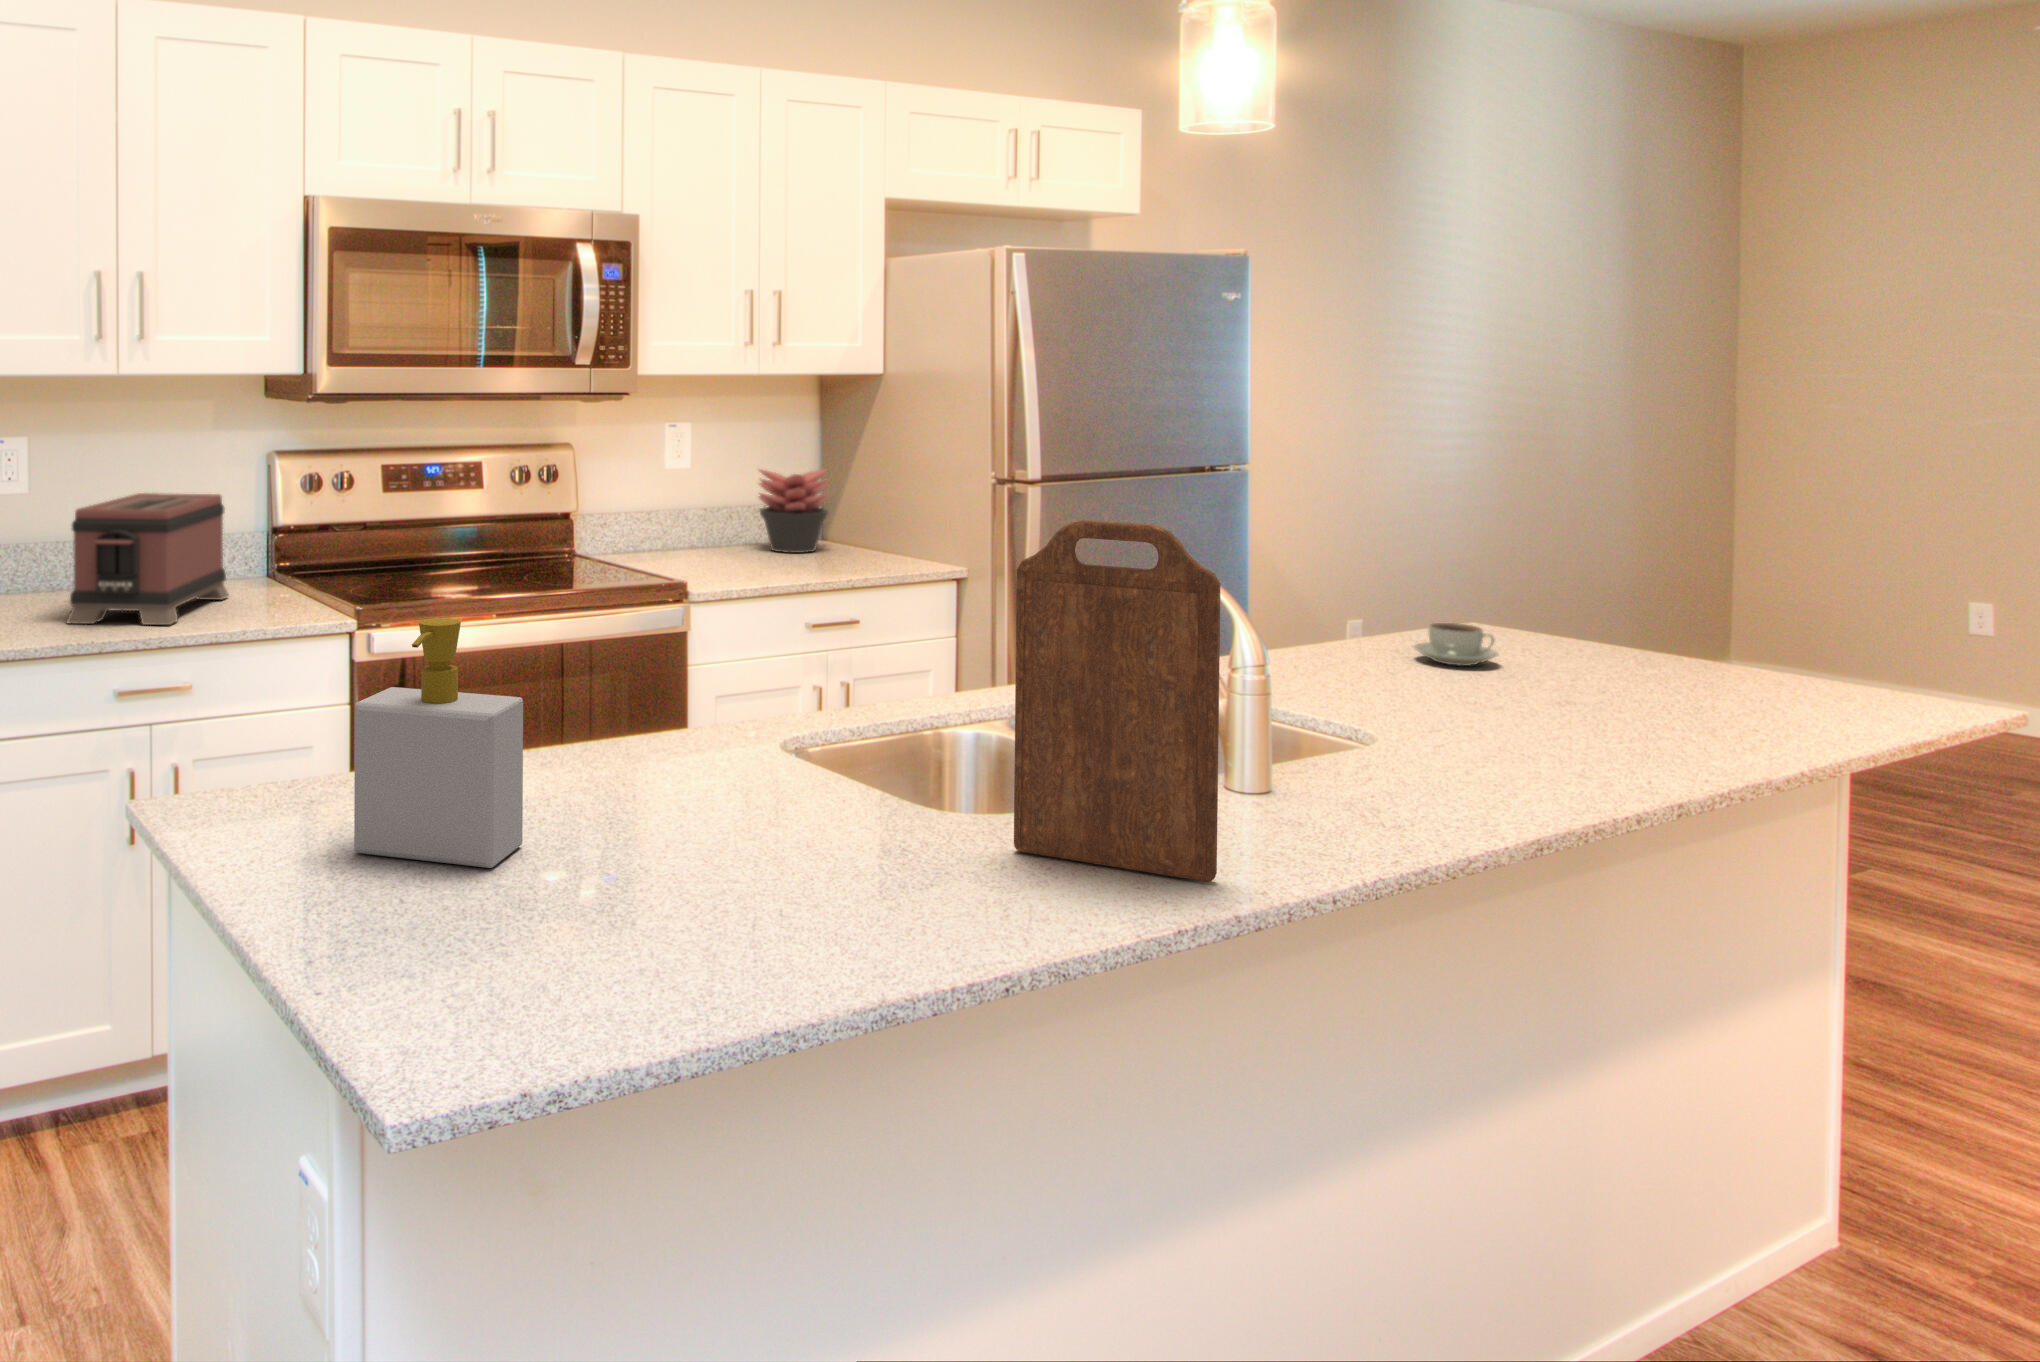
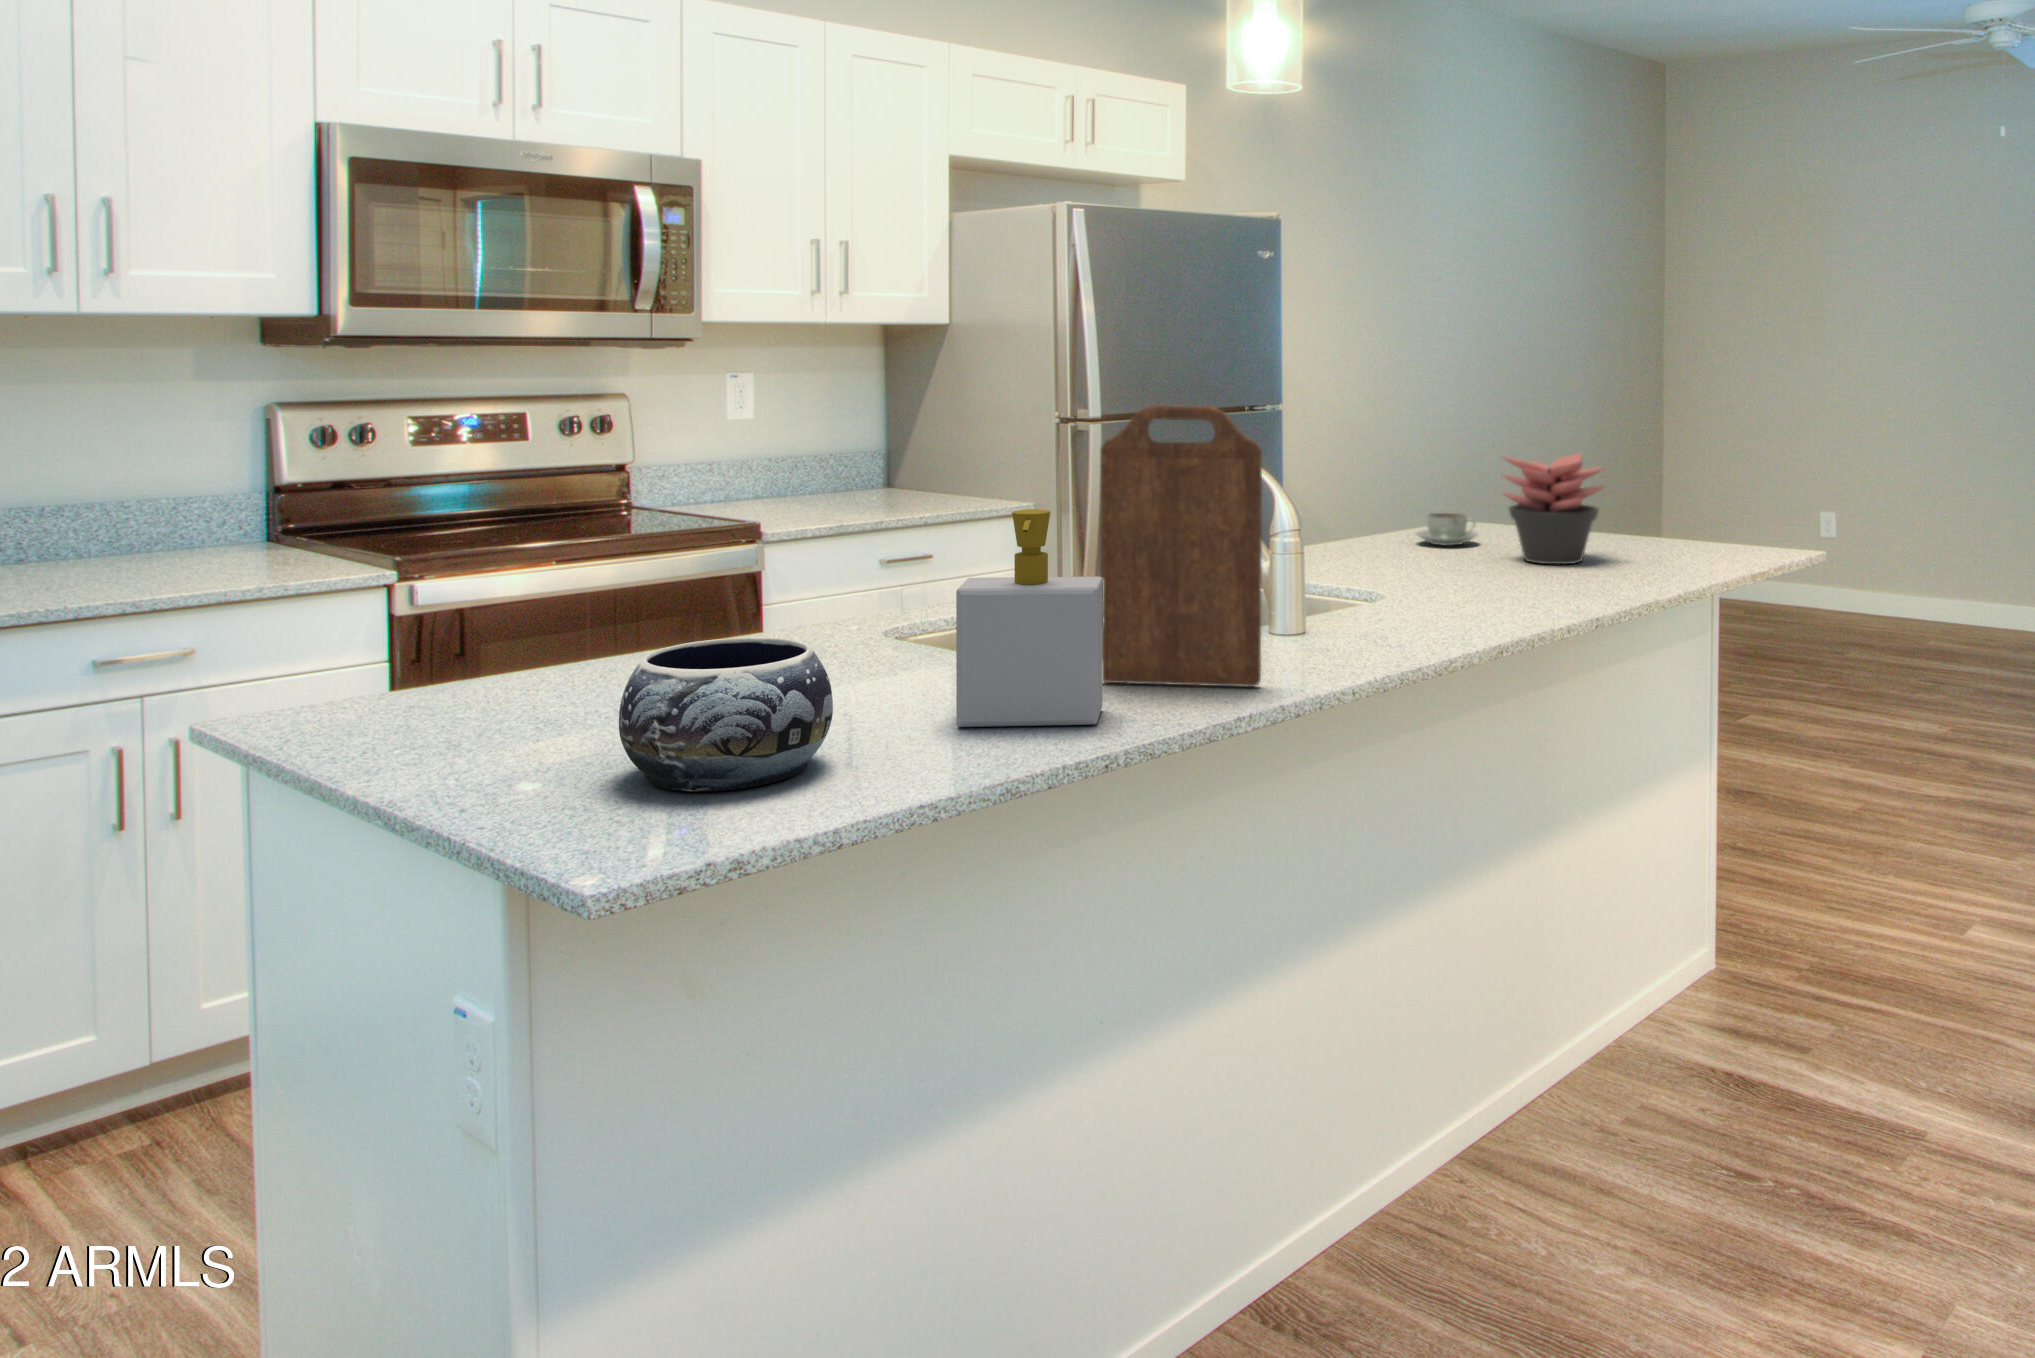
succulent plant: present [759,469,828,553] -> present [1503,453,1604,564]
toaster: present [67,493,228,625] -> none [16,447,224,594]
soap bottle: present [354,618,523,868] -> present [956,509,1103,727]
decorative bowl: none [466,782,692,974] -> present [619,638,833,792]

